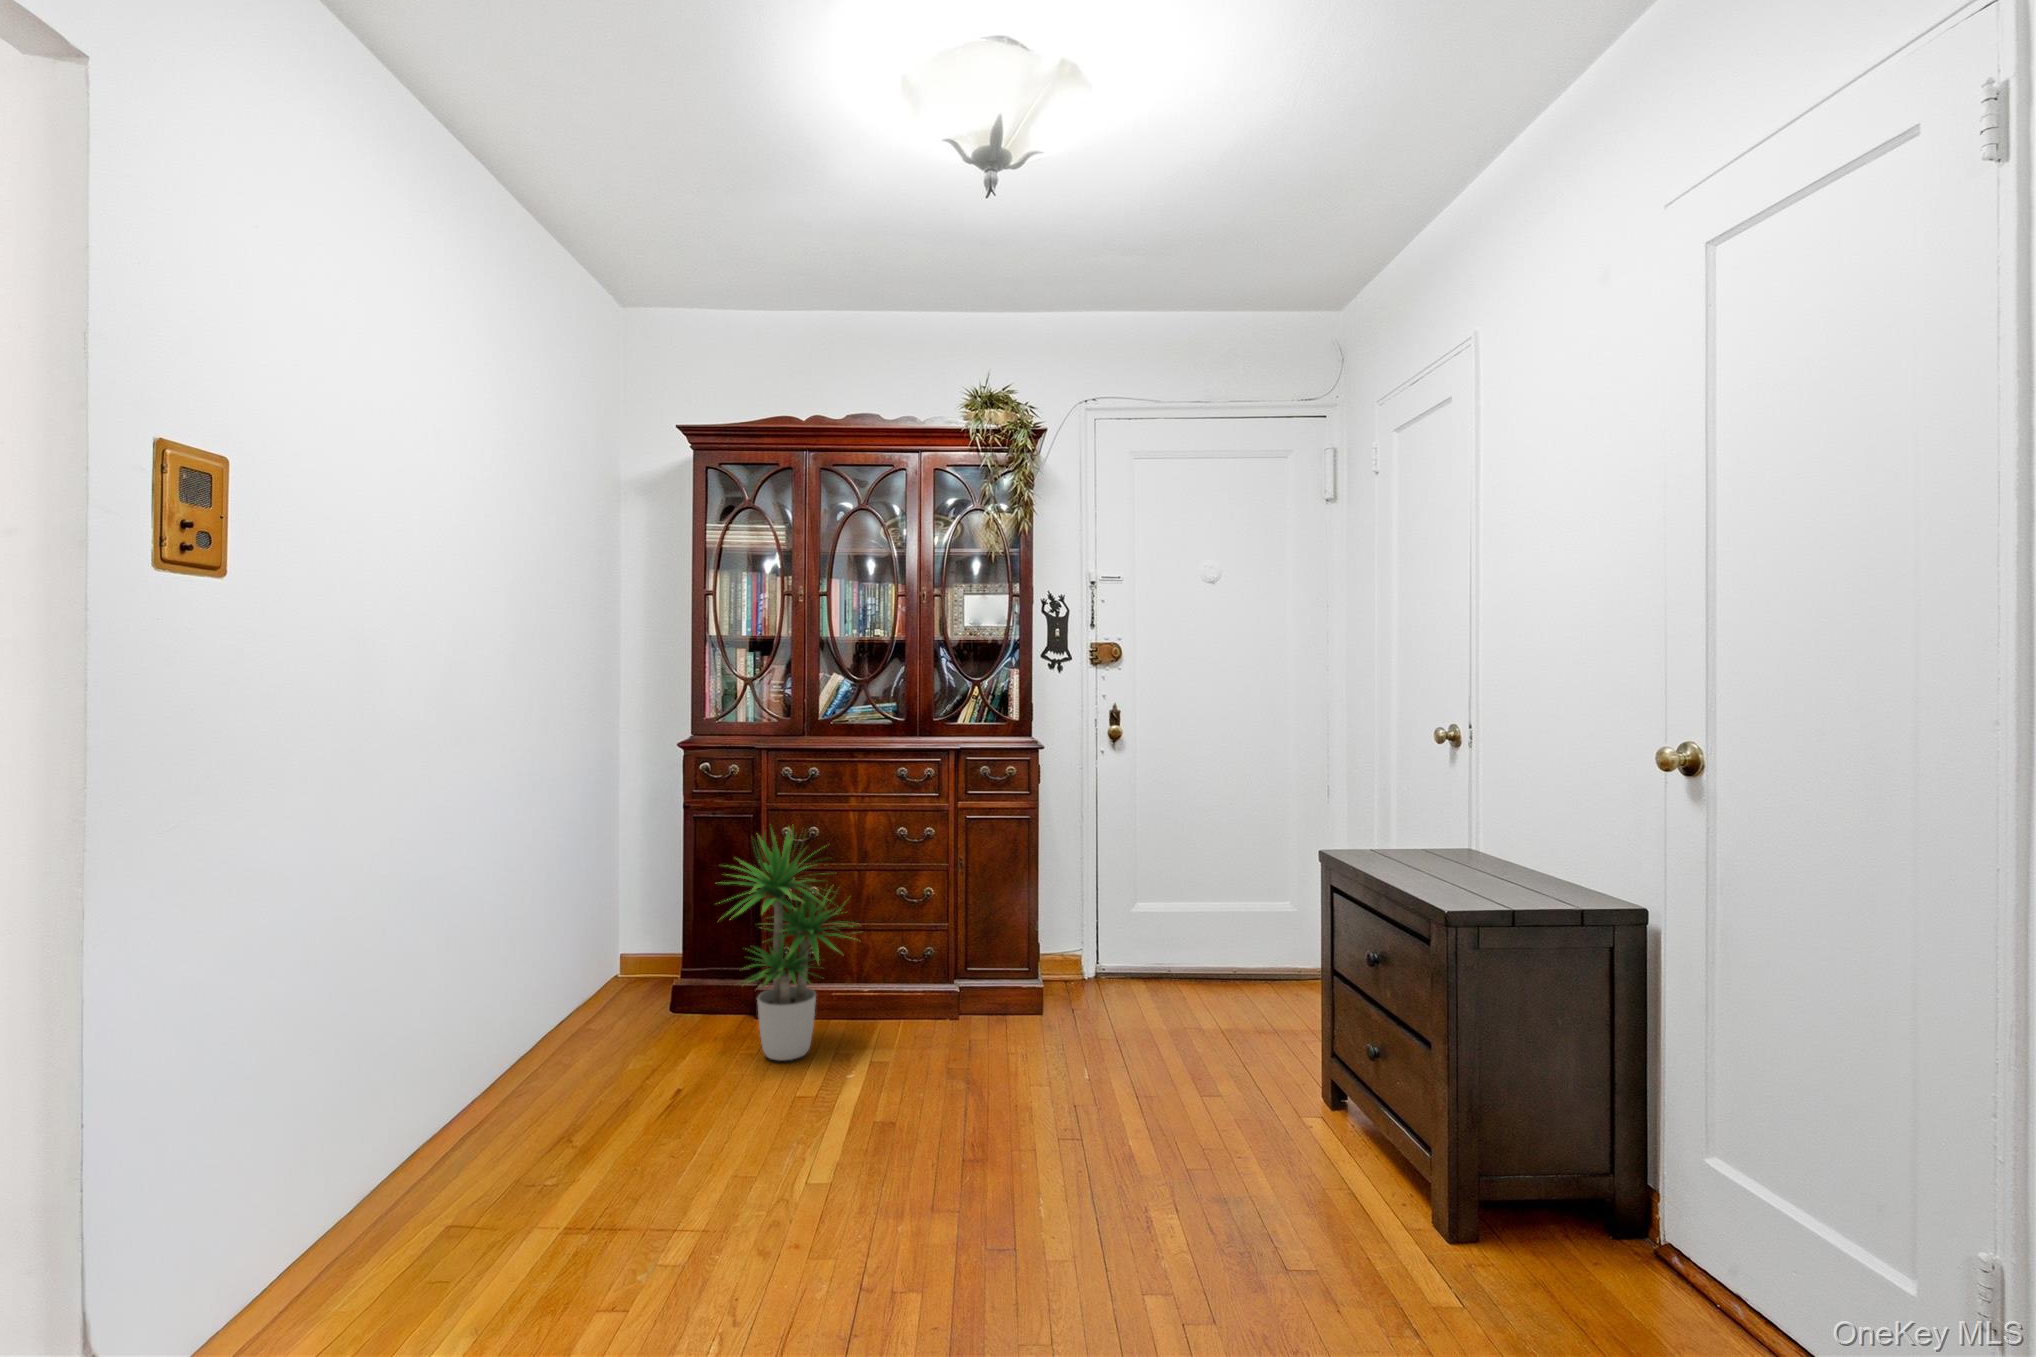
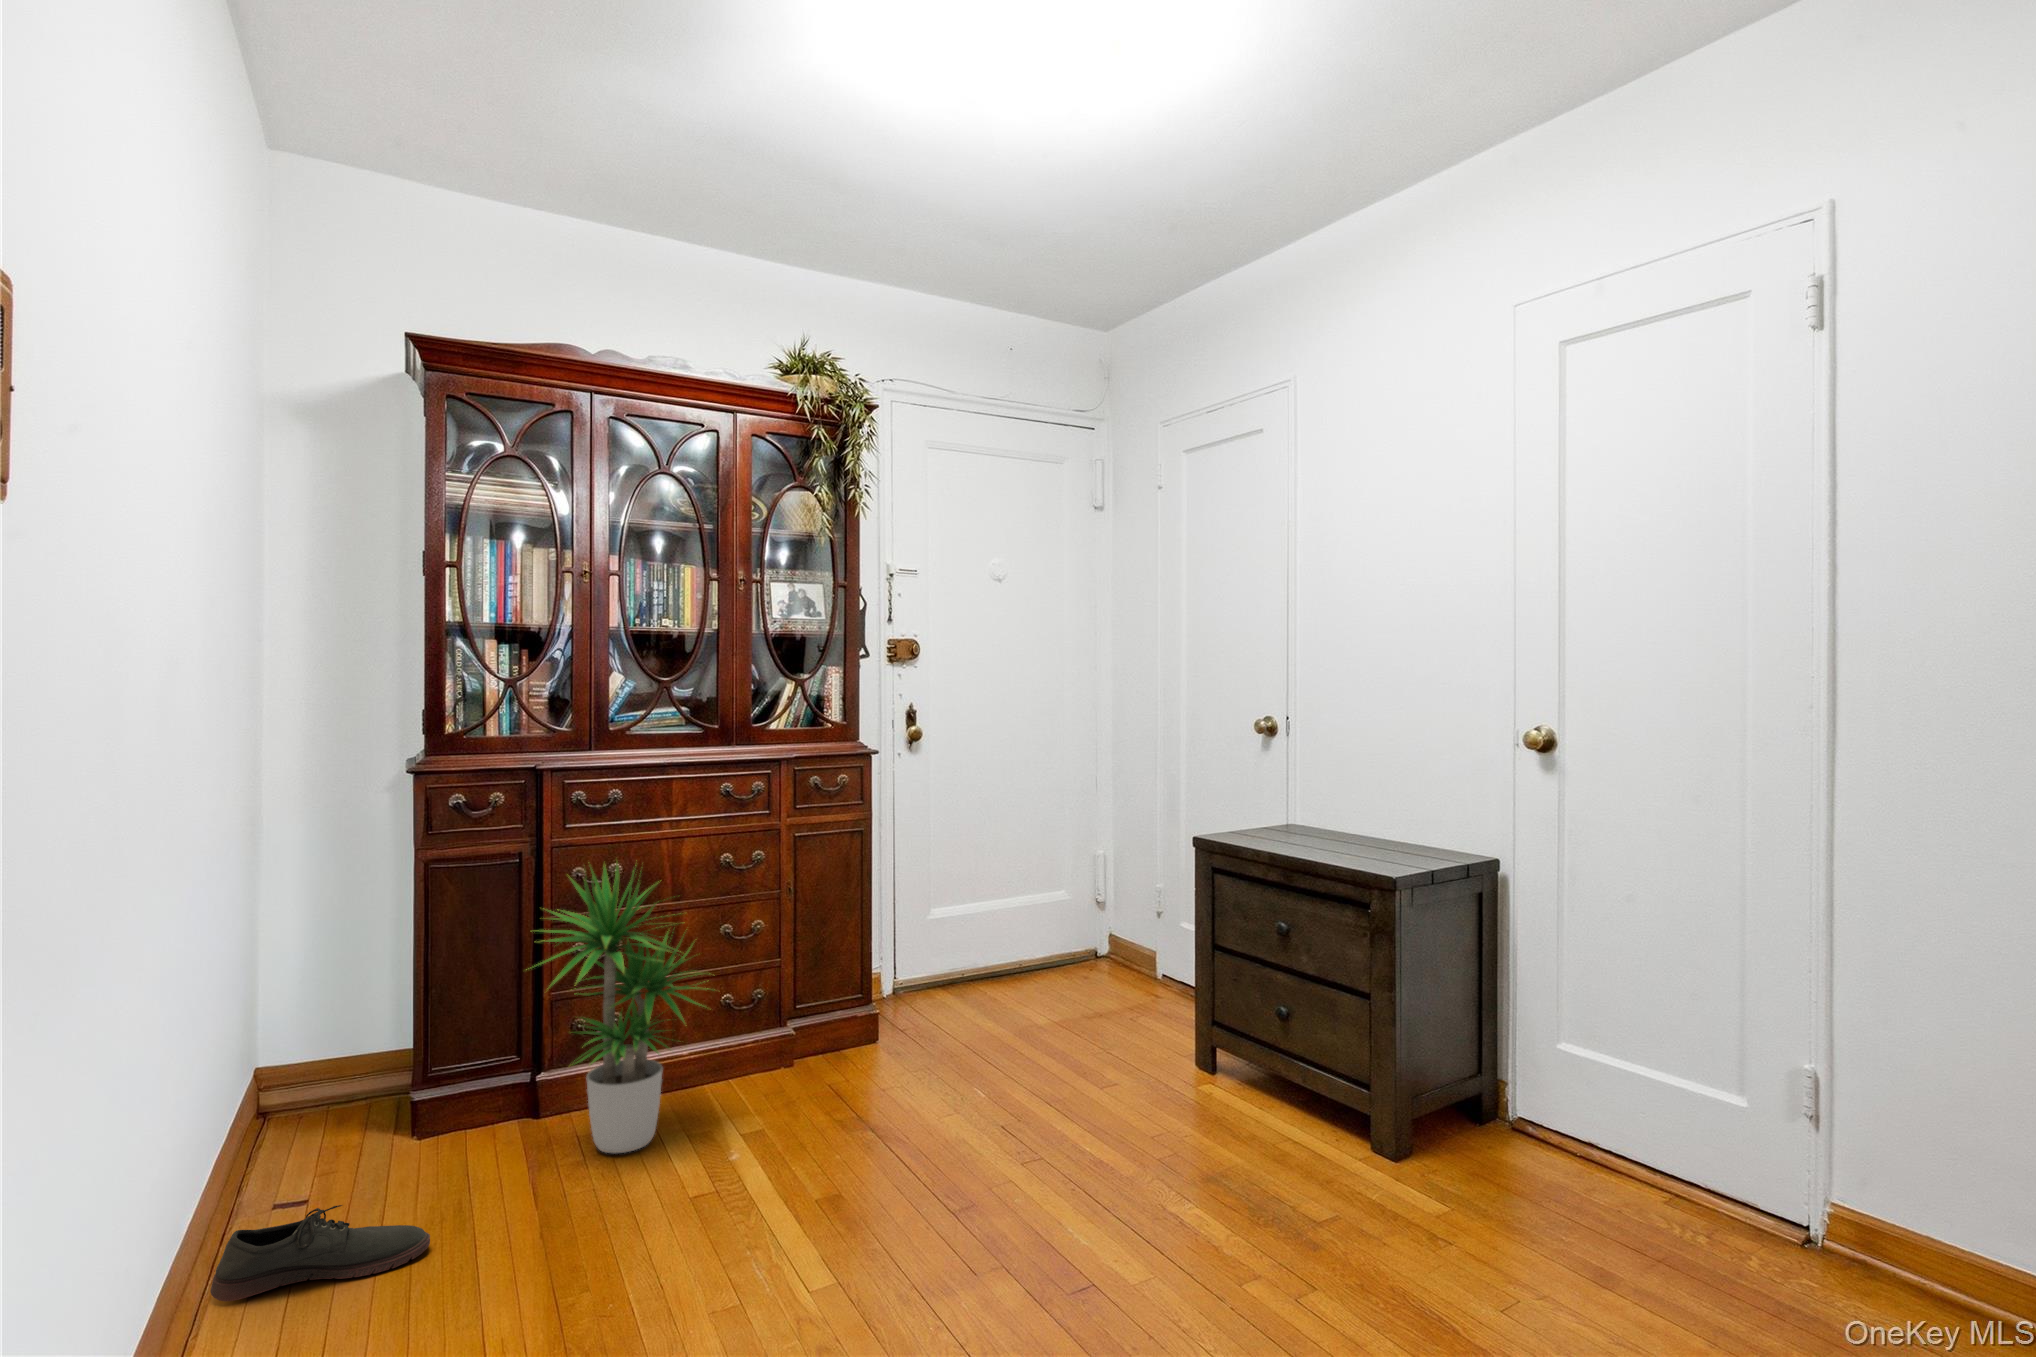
shoe: none [478,1053,611,1108] -> present [210,1205,430,1301]

